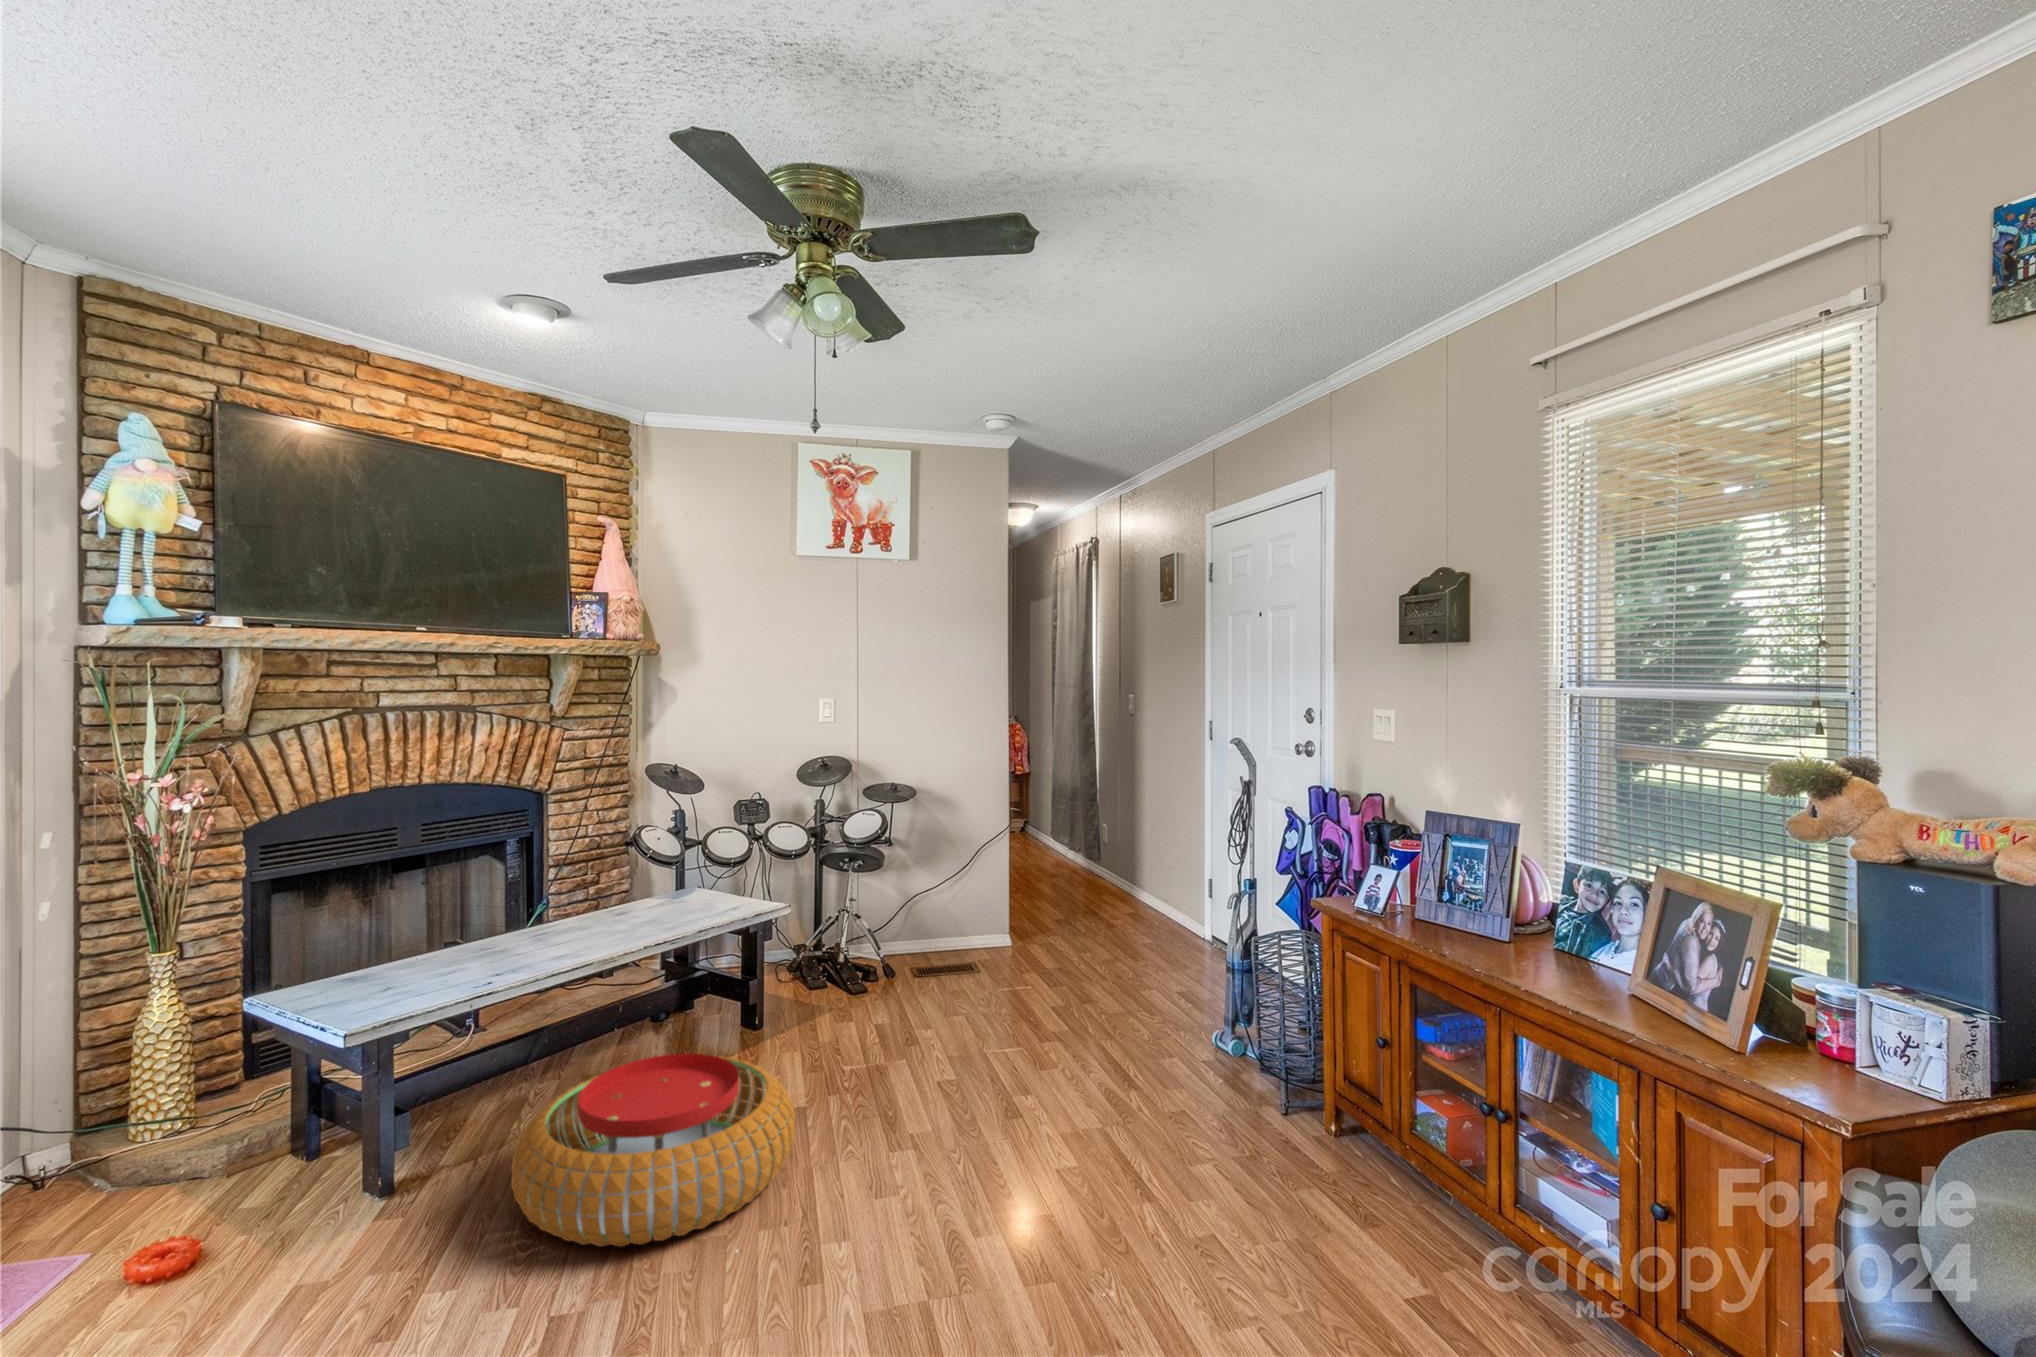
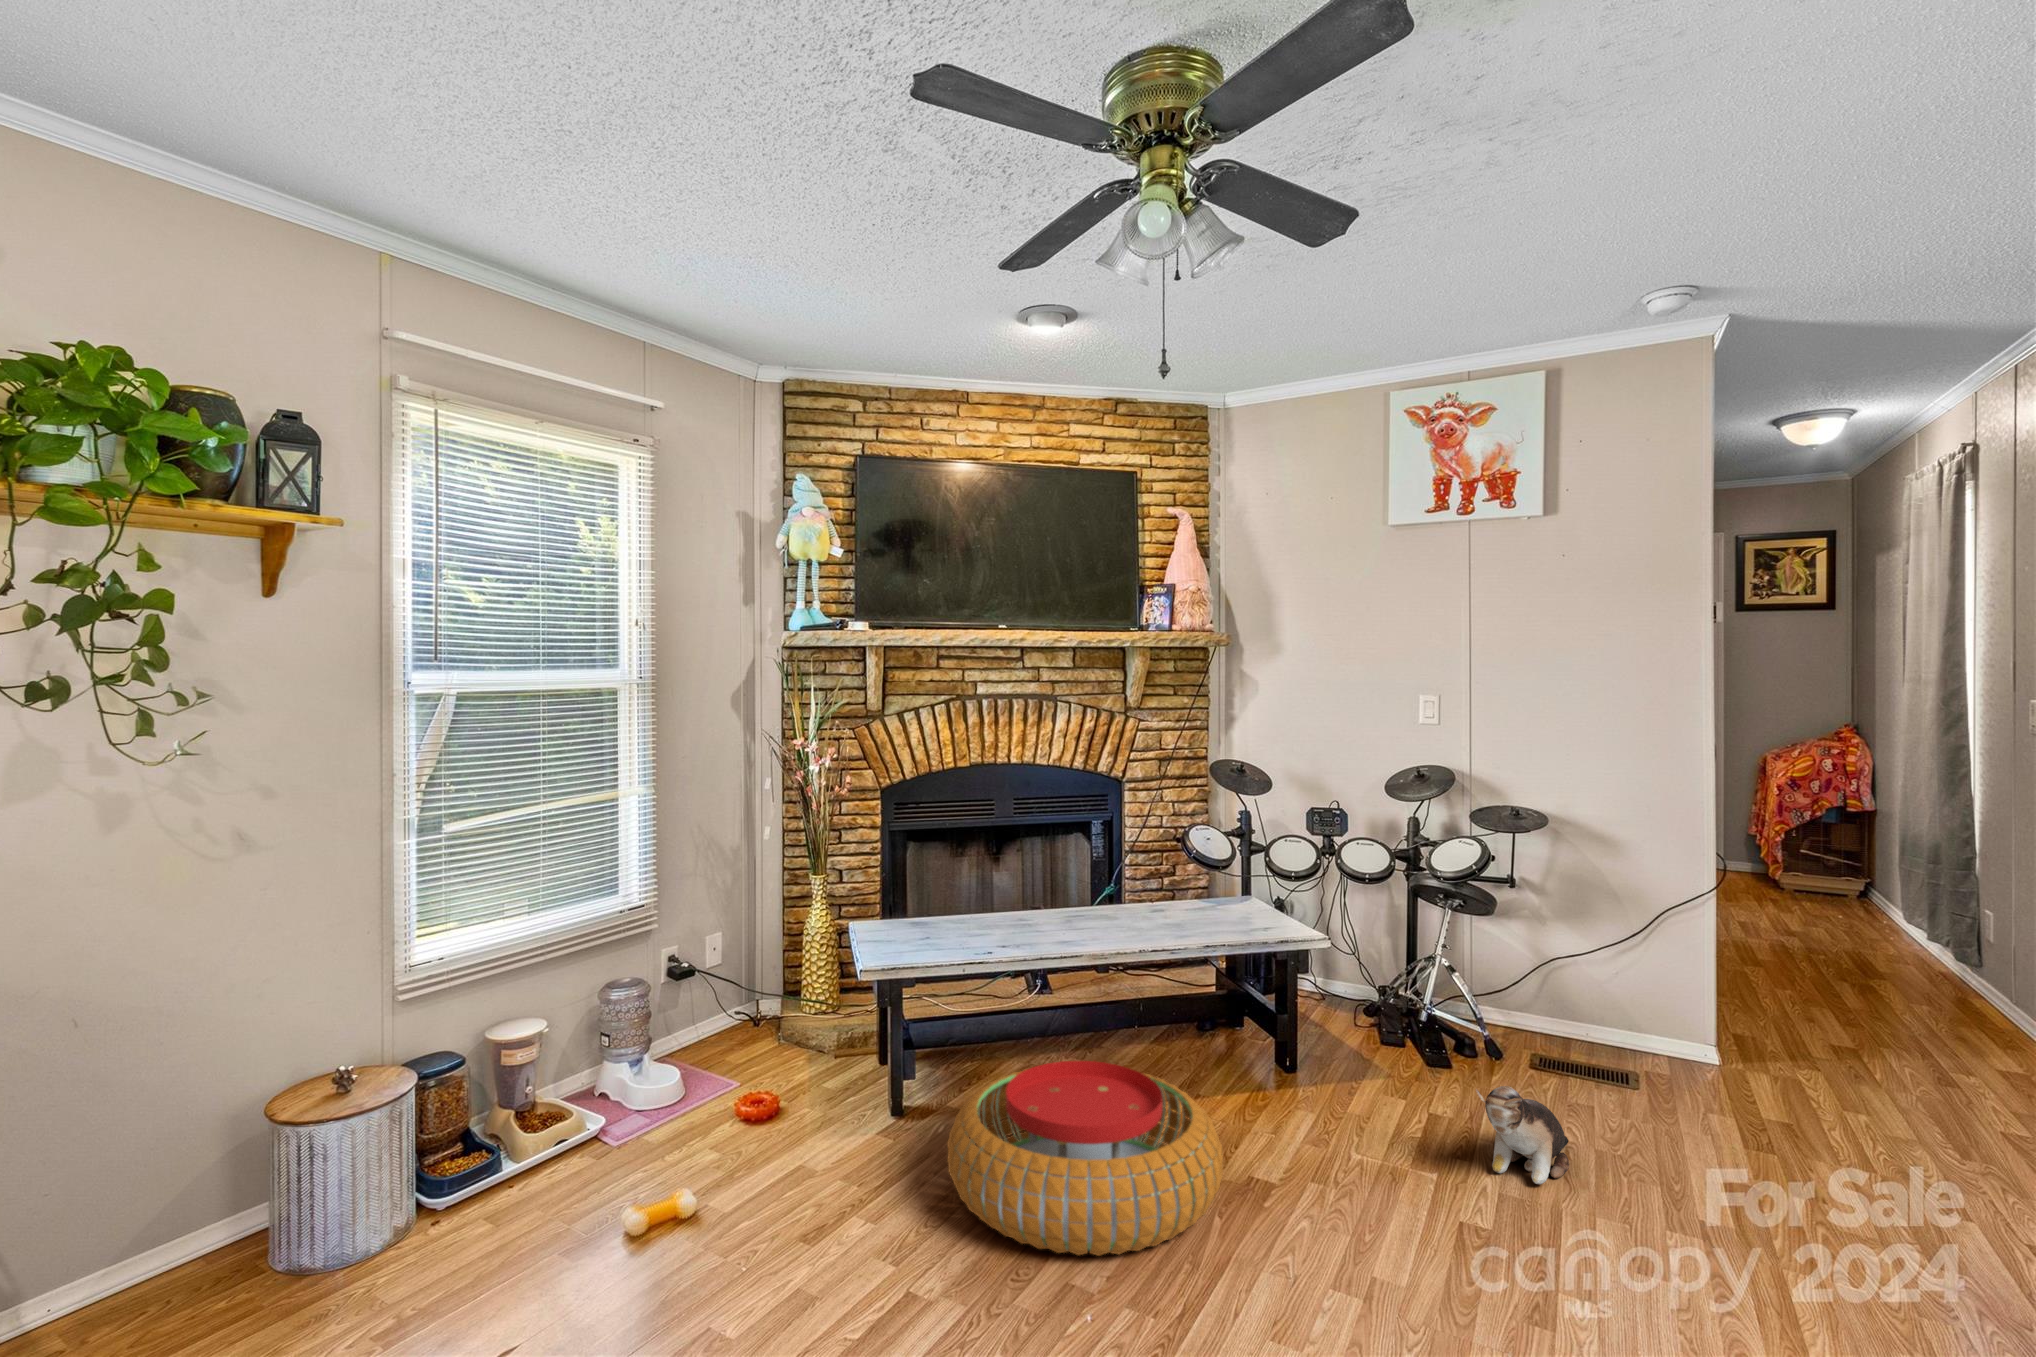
plush toy: none [938,980,984,1046] -> present [1476,1086,1569,1184]

